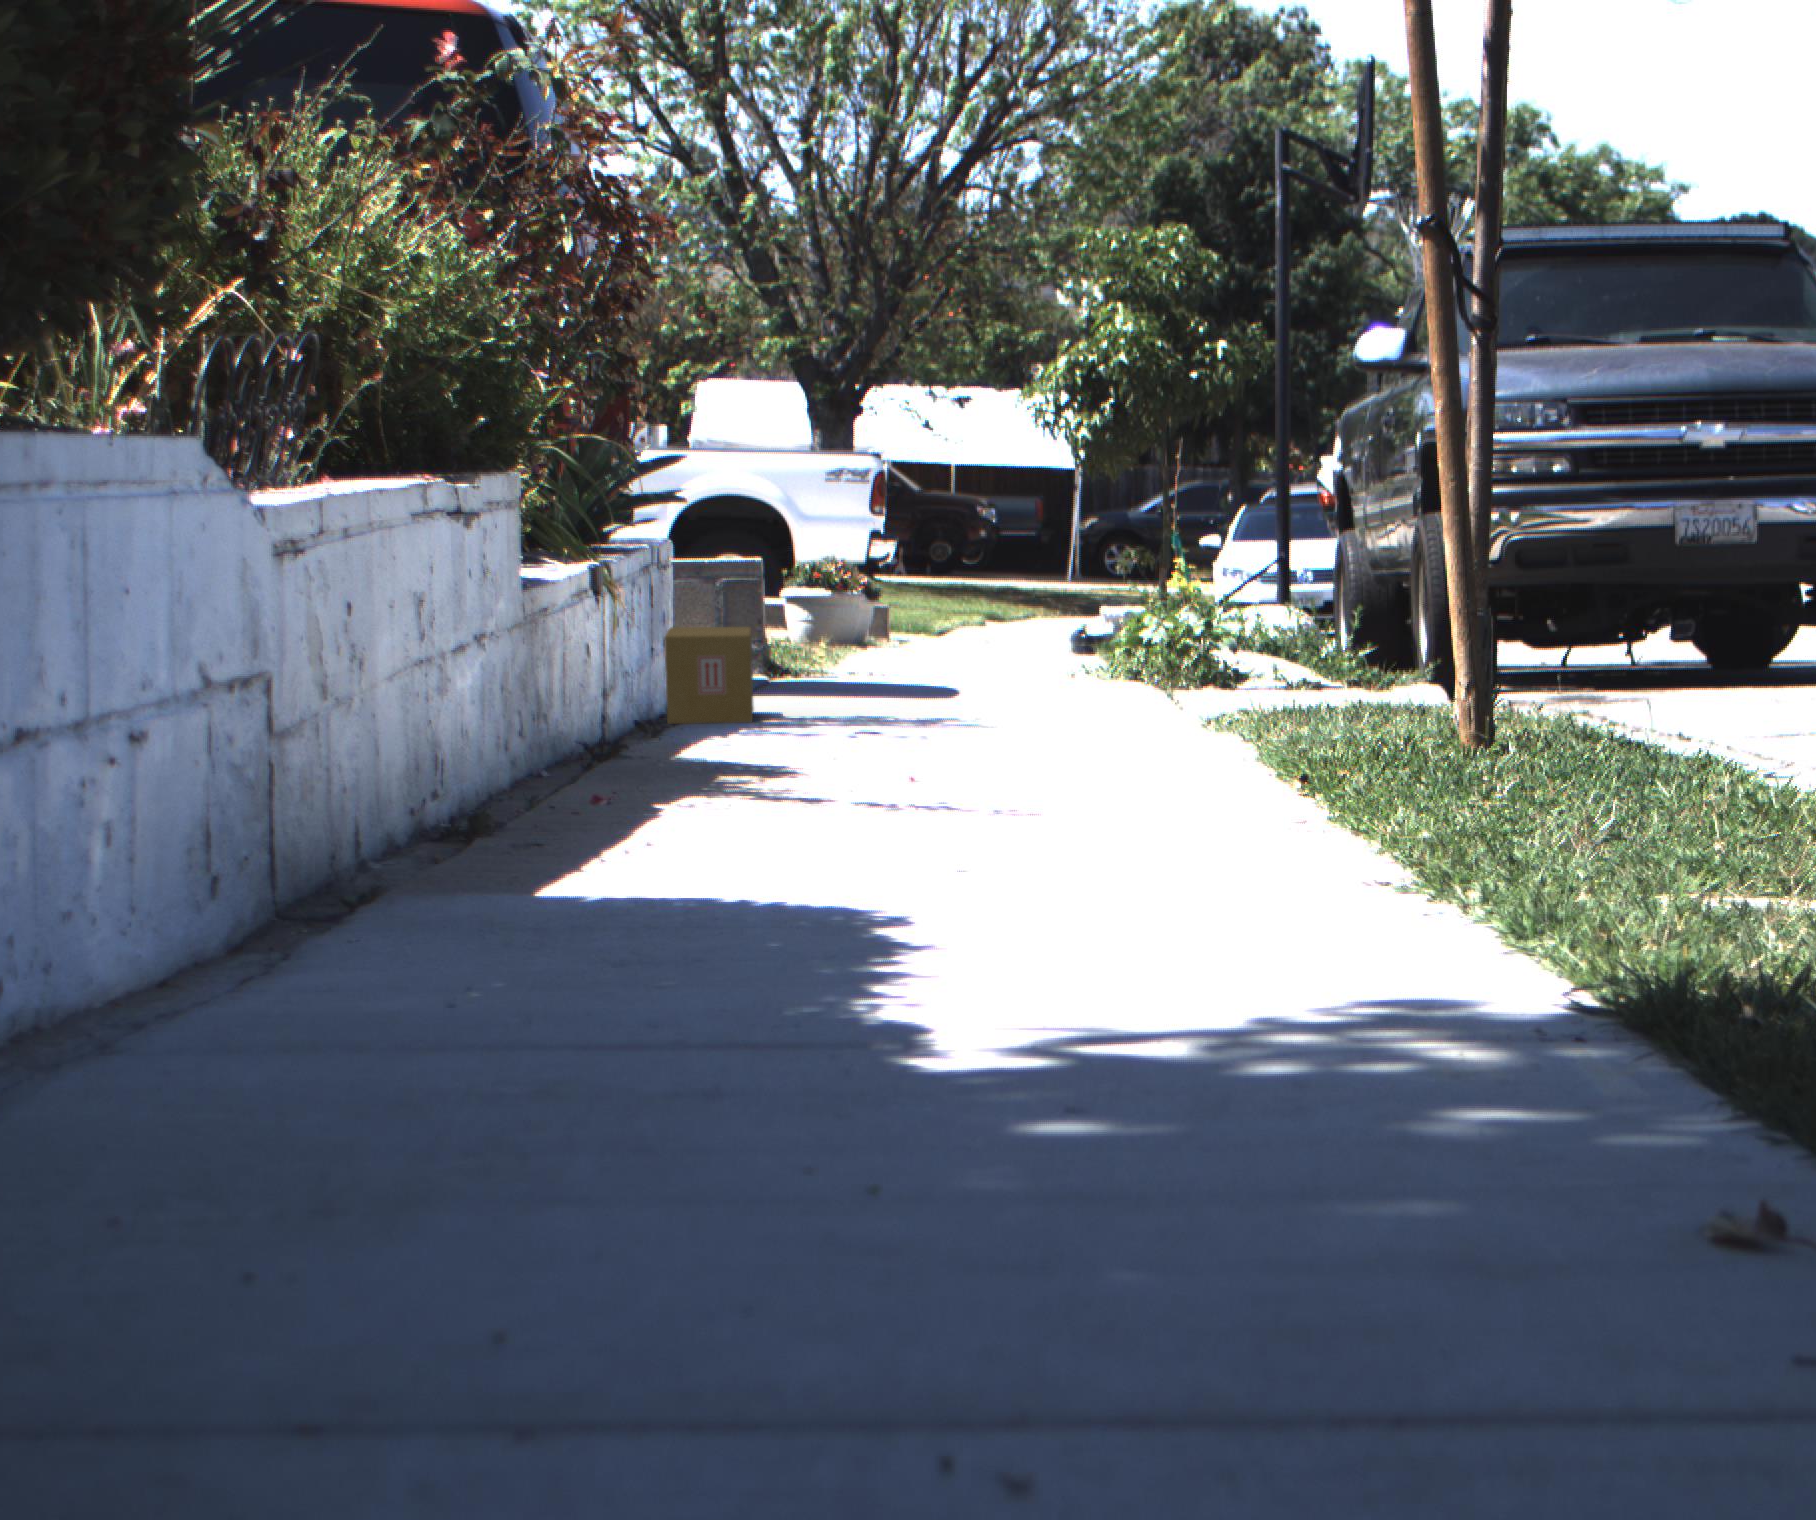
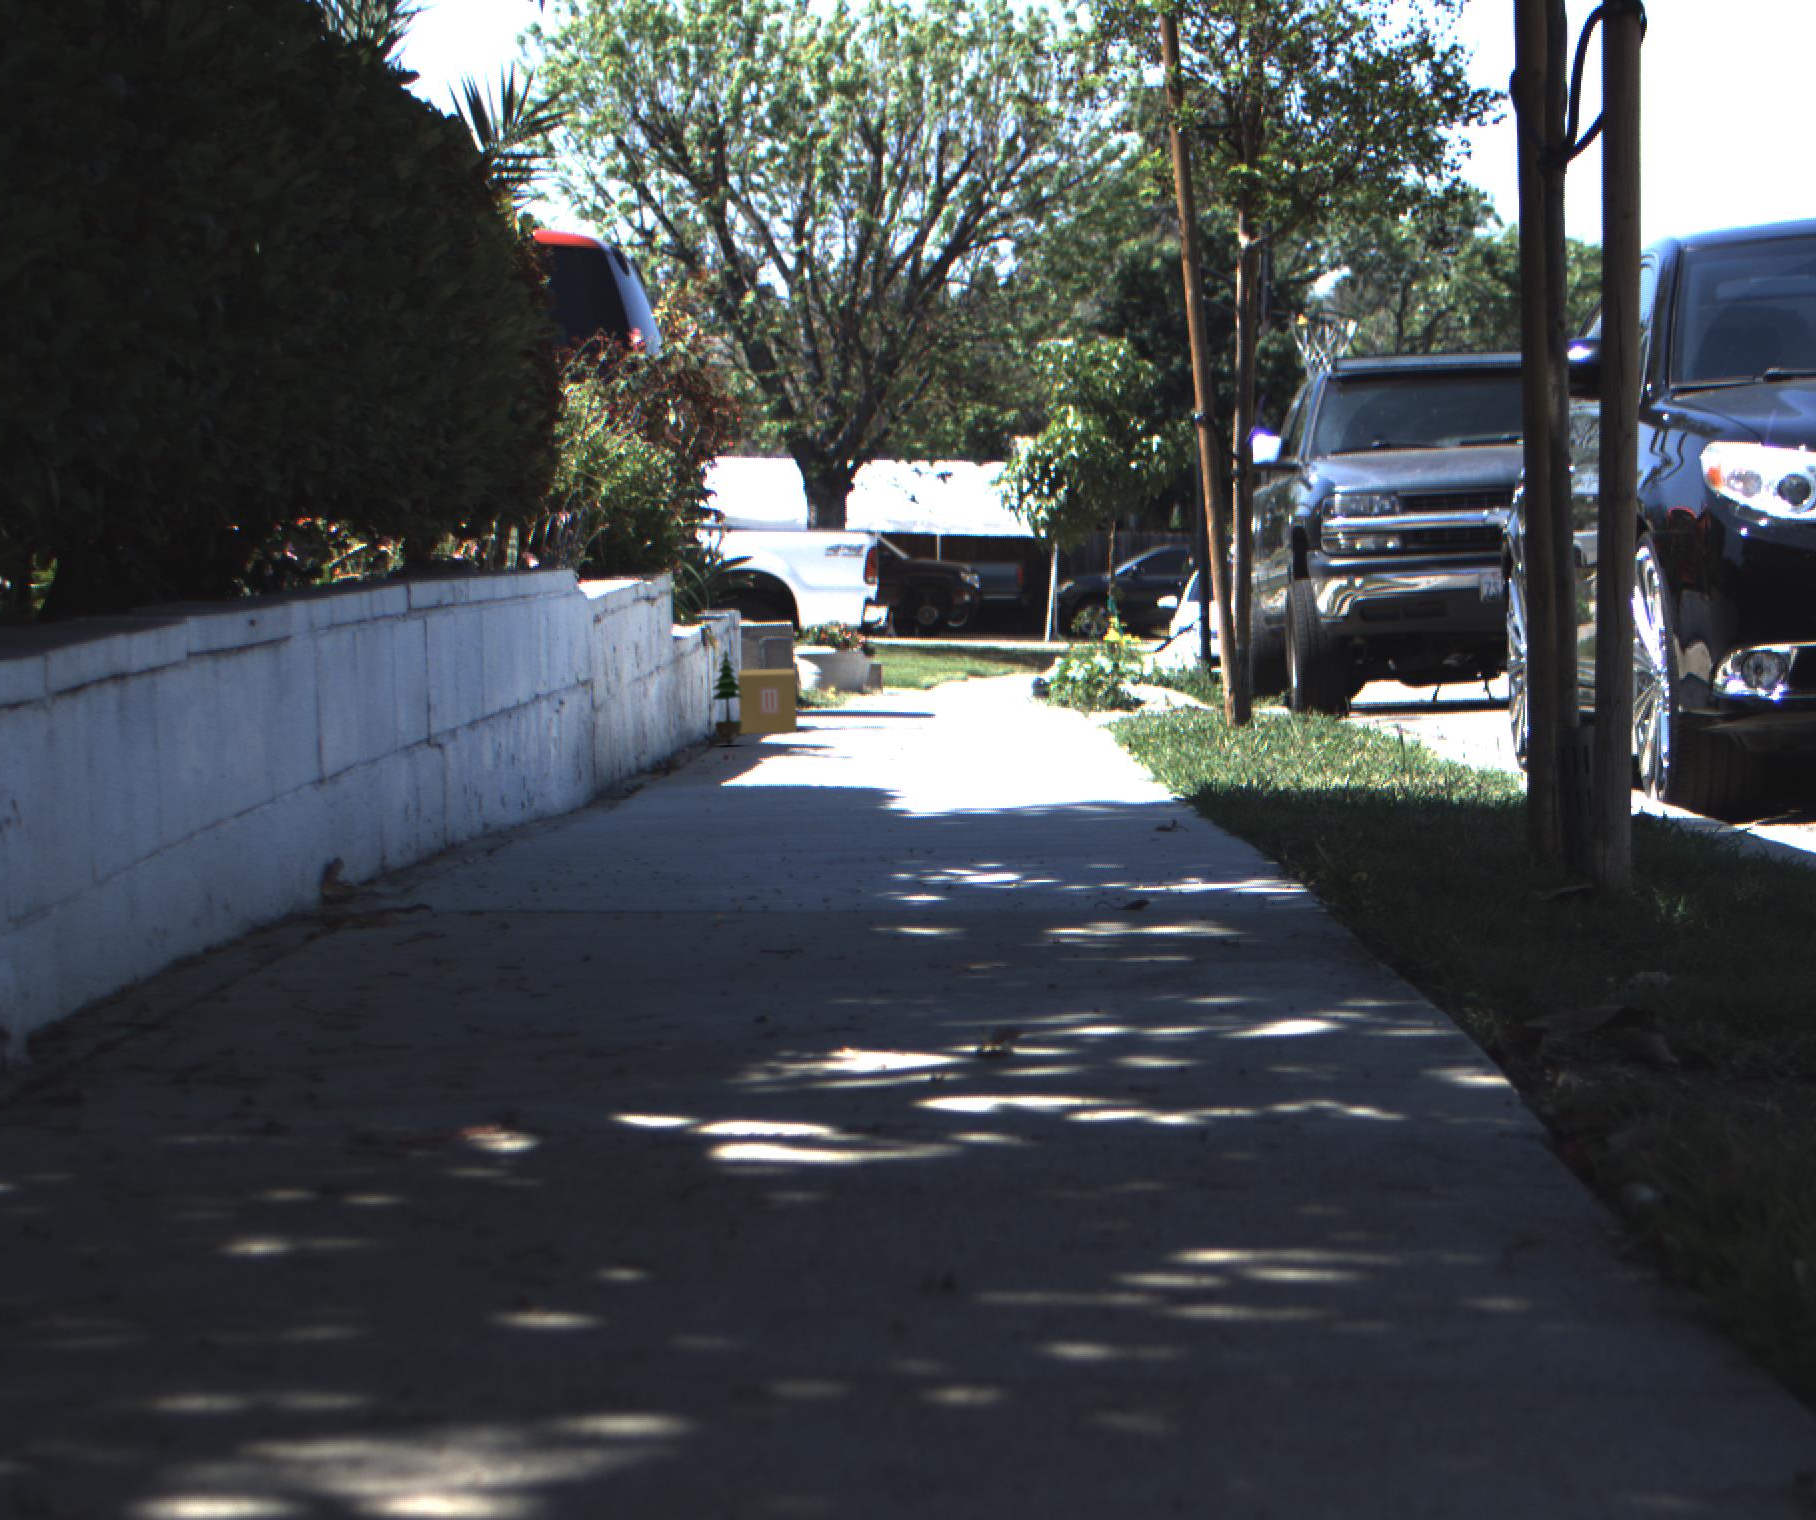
potted tree: none [609,599,662,749] -> present [713,651,743,744]

